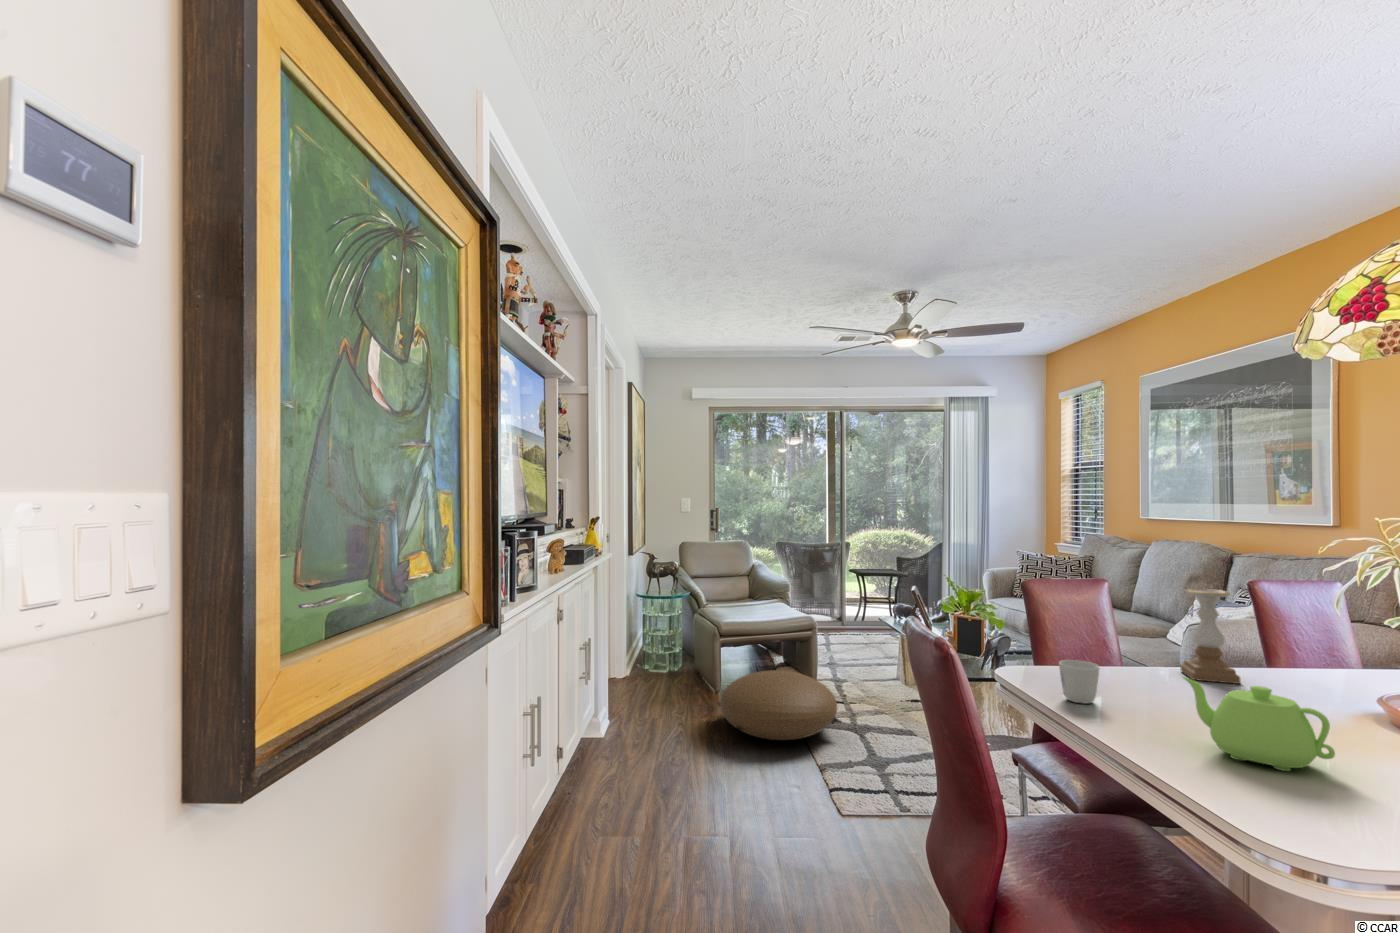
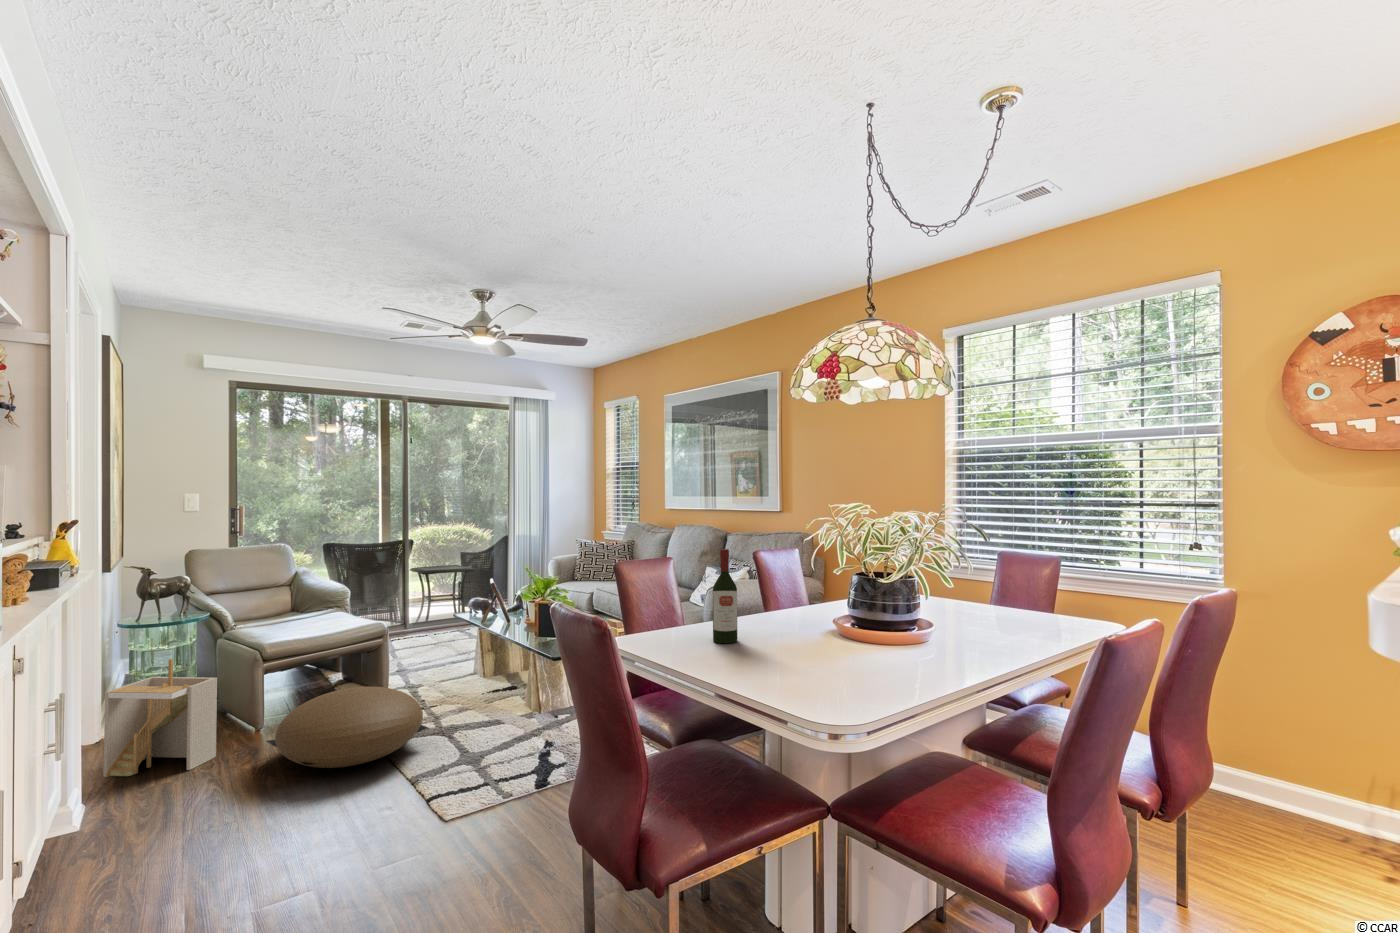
wine bottle: none [1129,573,1168,696] -> present [713,549,737,643]
candle holder: present [1180,588,1241,684] -> none [734,558,772,627]
storage bin: none [619,623,686,712] -> present [103,659,217,777]
mug: present [1059,660,1100,704] -> none [673,624,702,659]
teapot: present [1183,677,1335,771] -> none [765,622,849,678]

